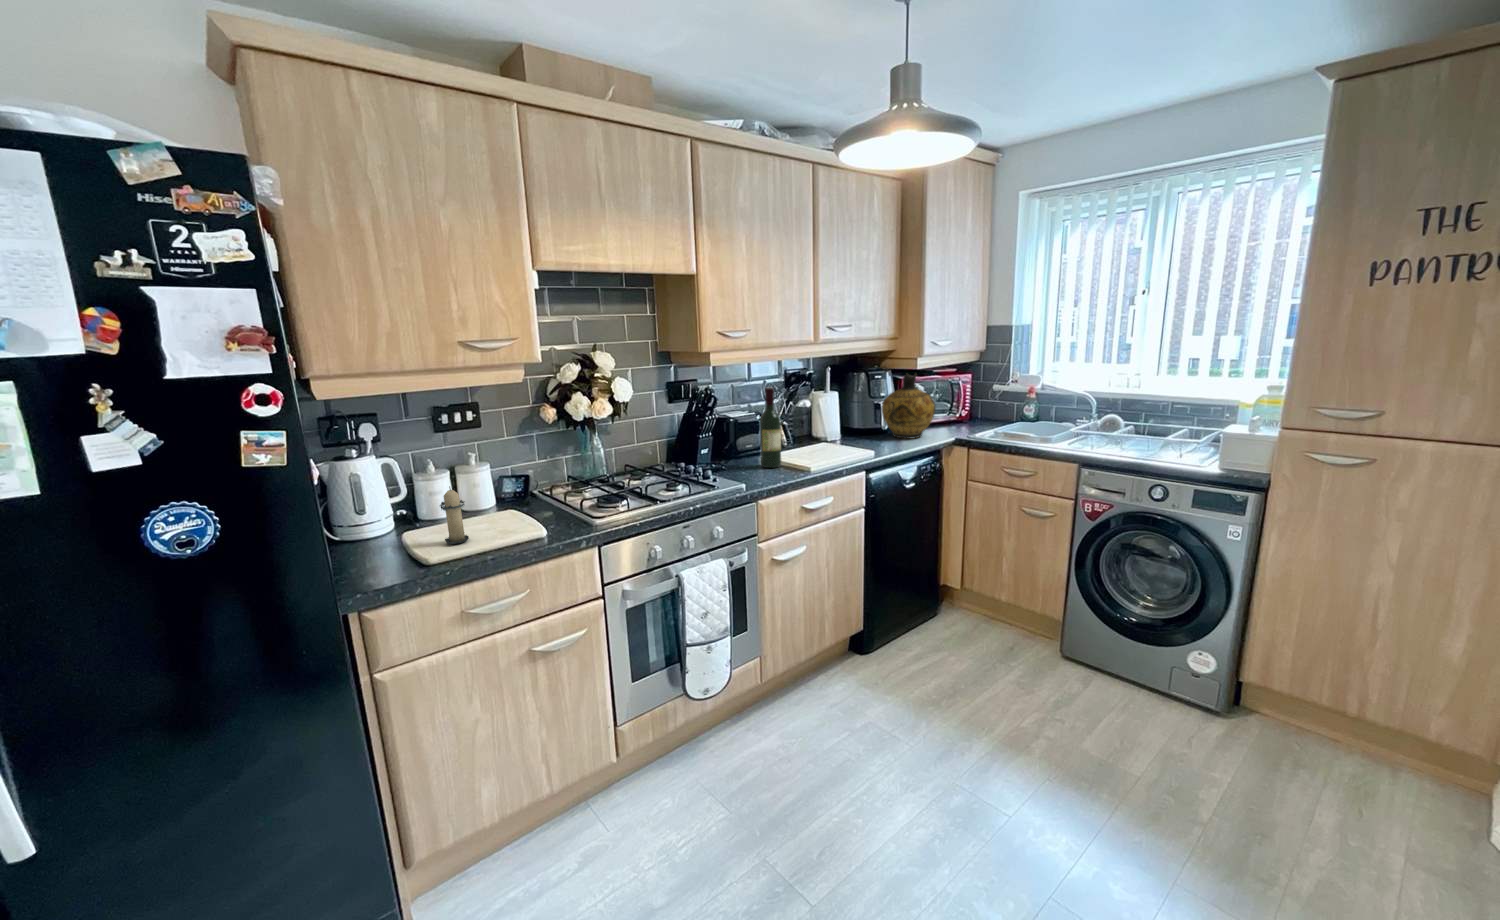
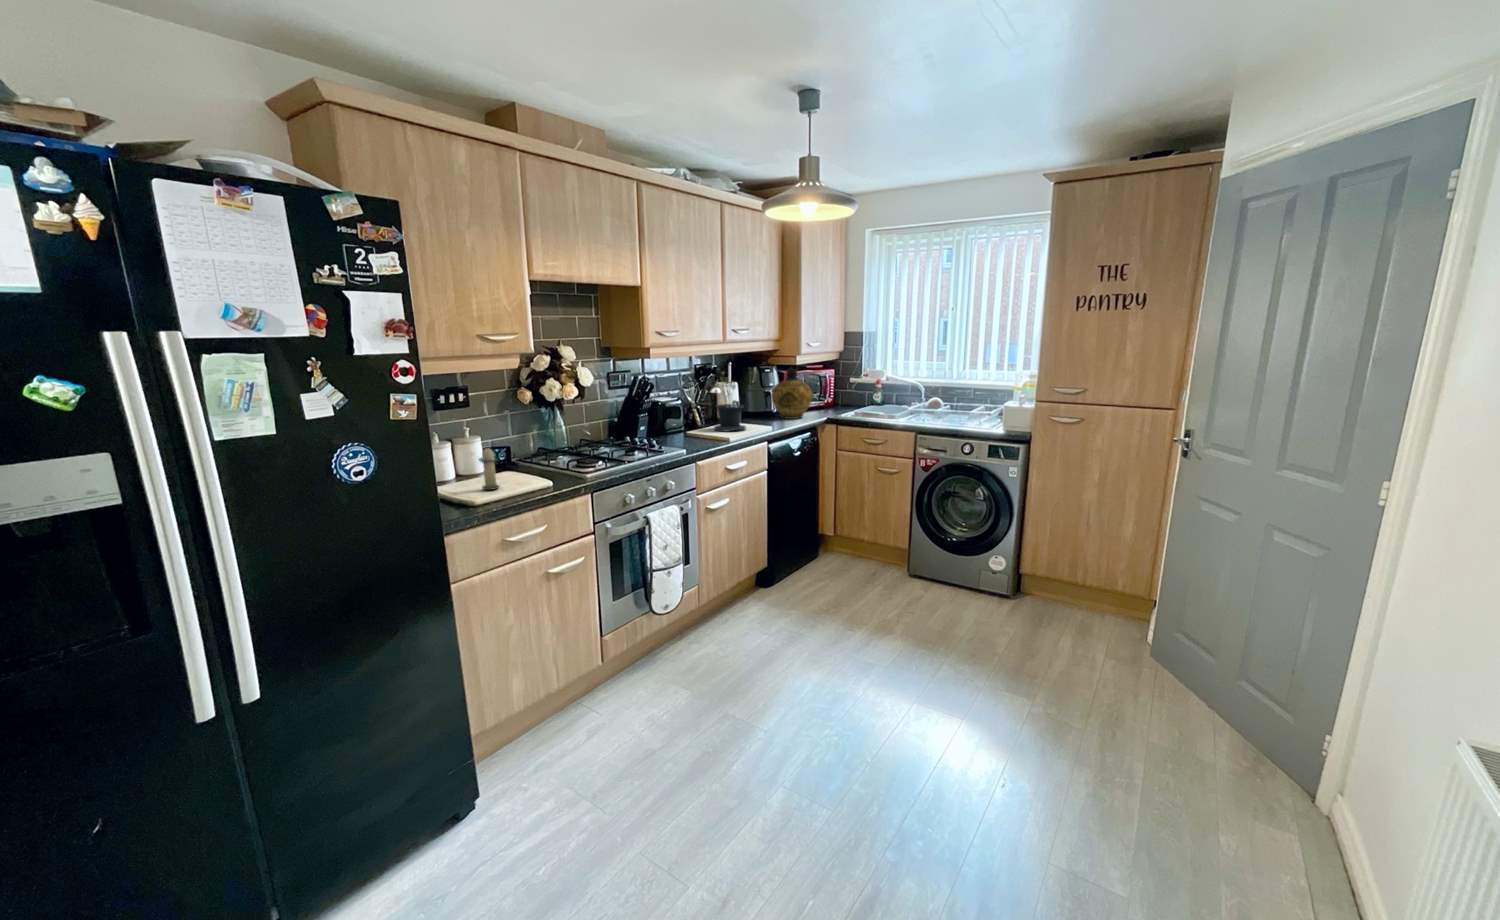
potted plant: none [799,380,843,457] -> present [714,372,746,432]
wine bottle: present [760,388,781,468] -> none [689,376,706,439]

